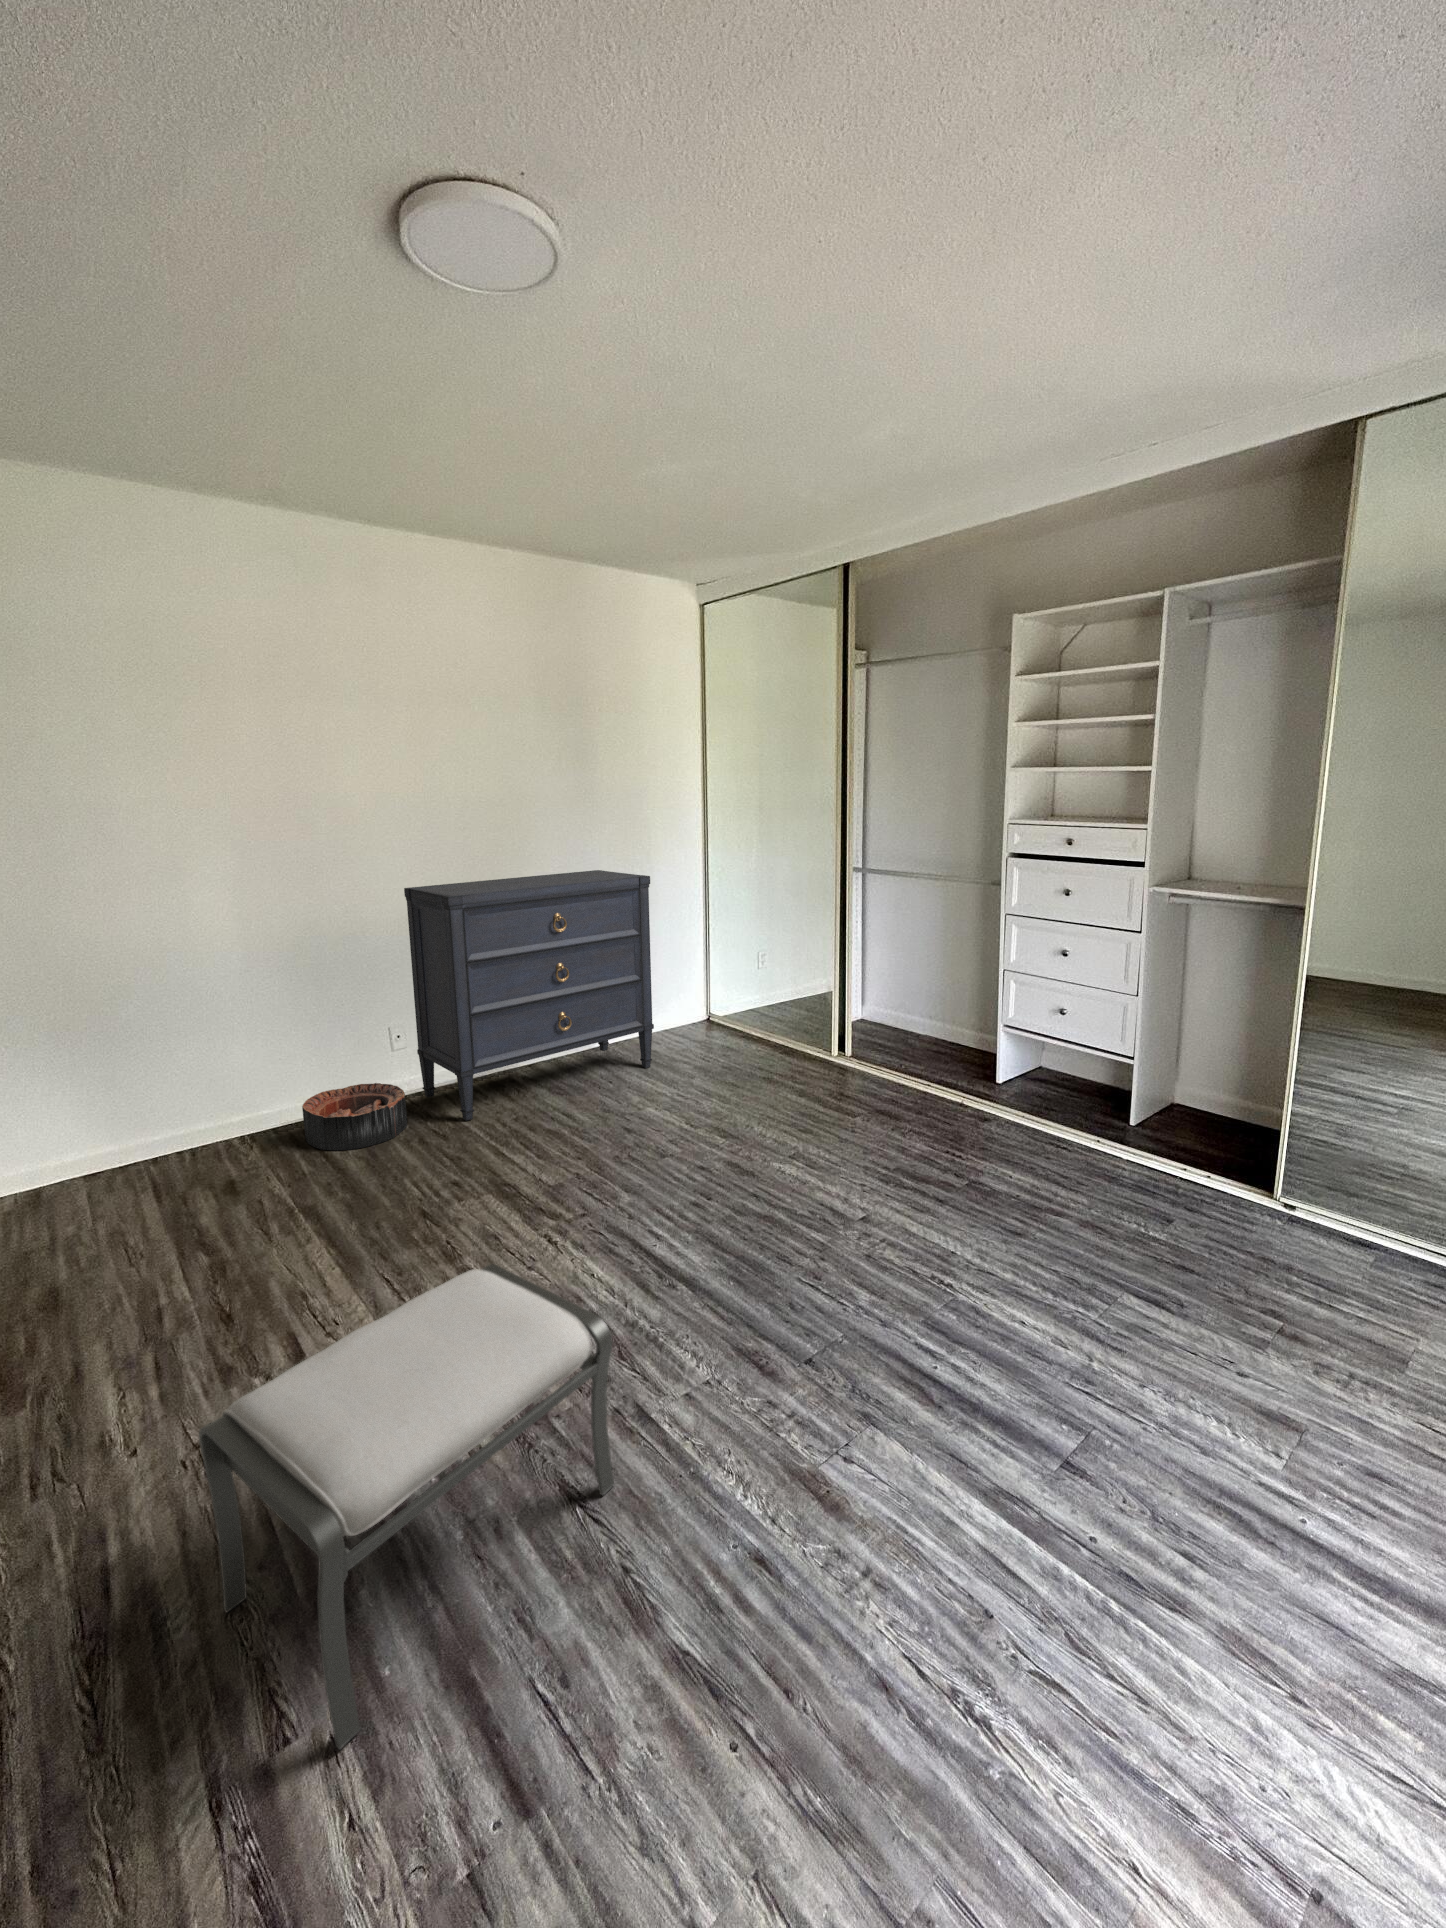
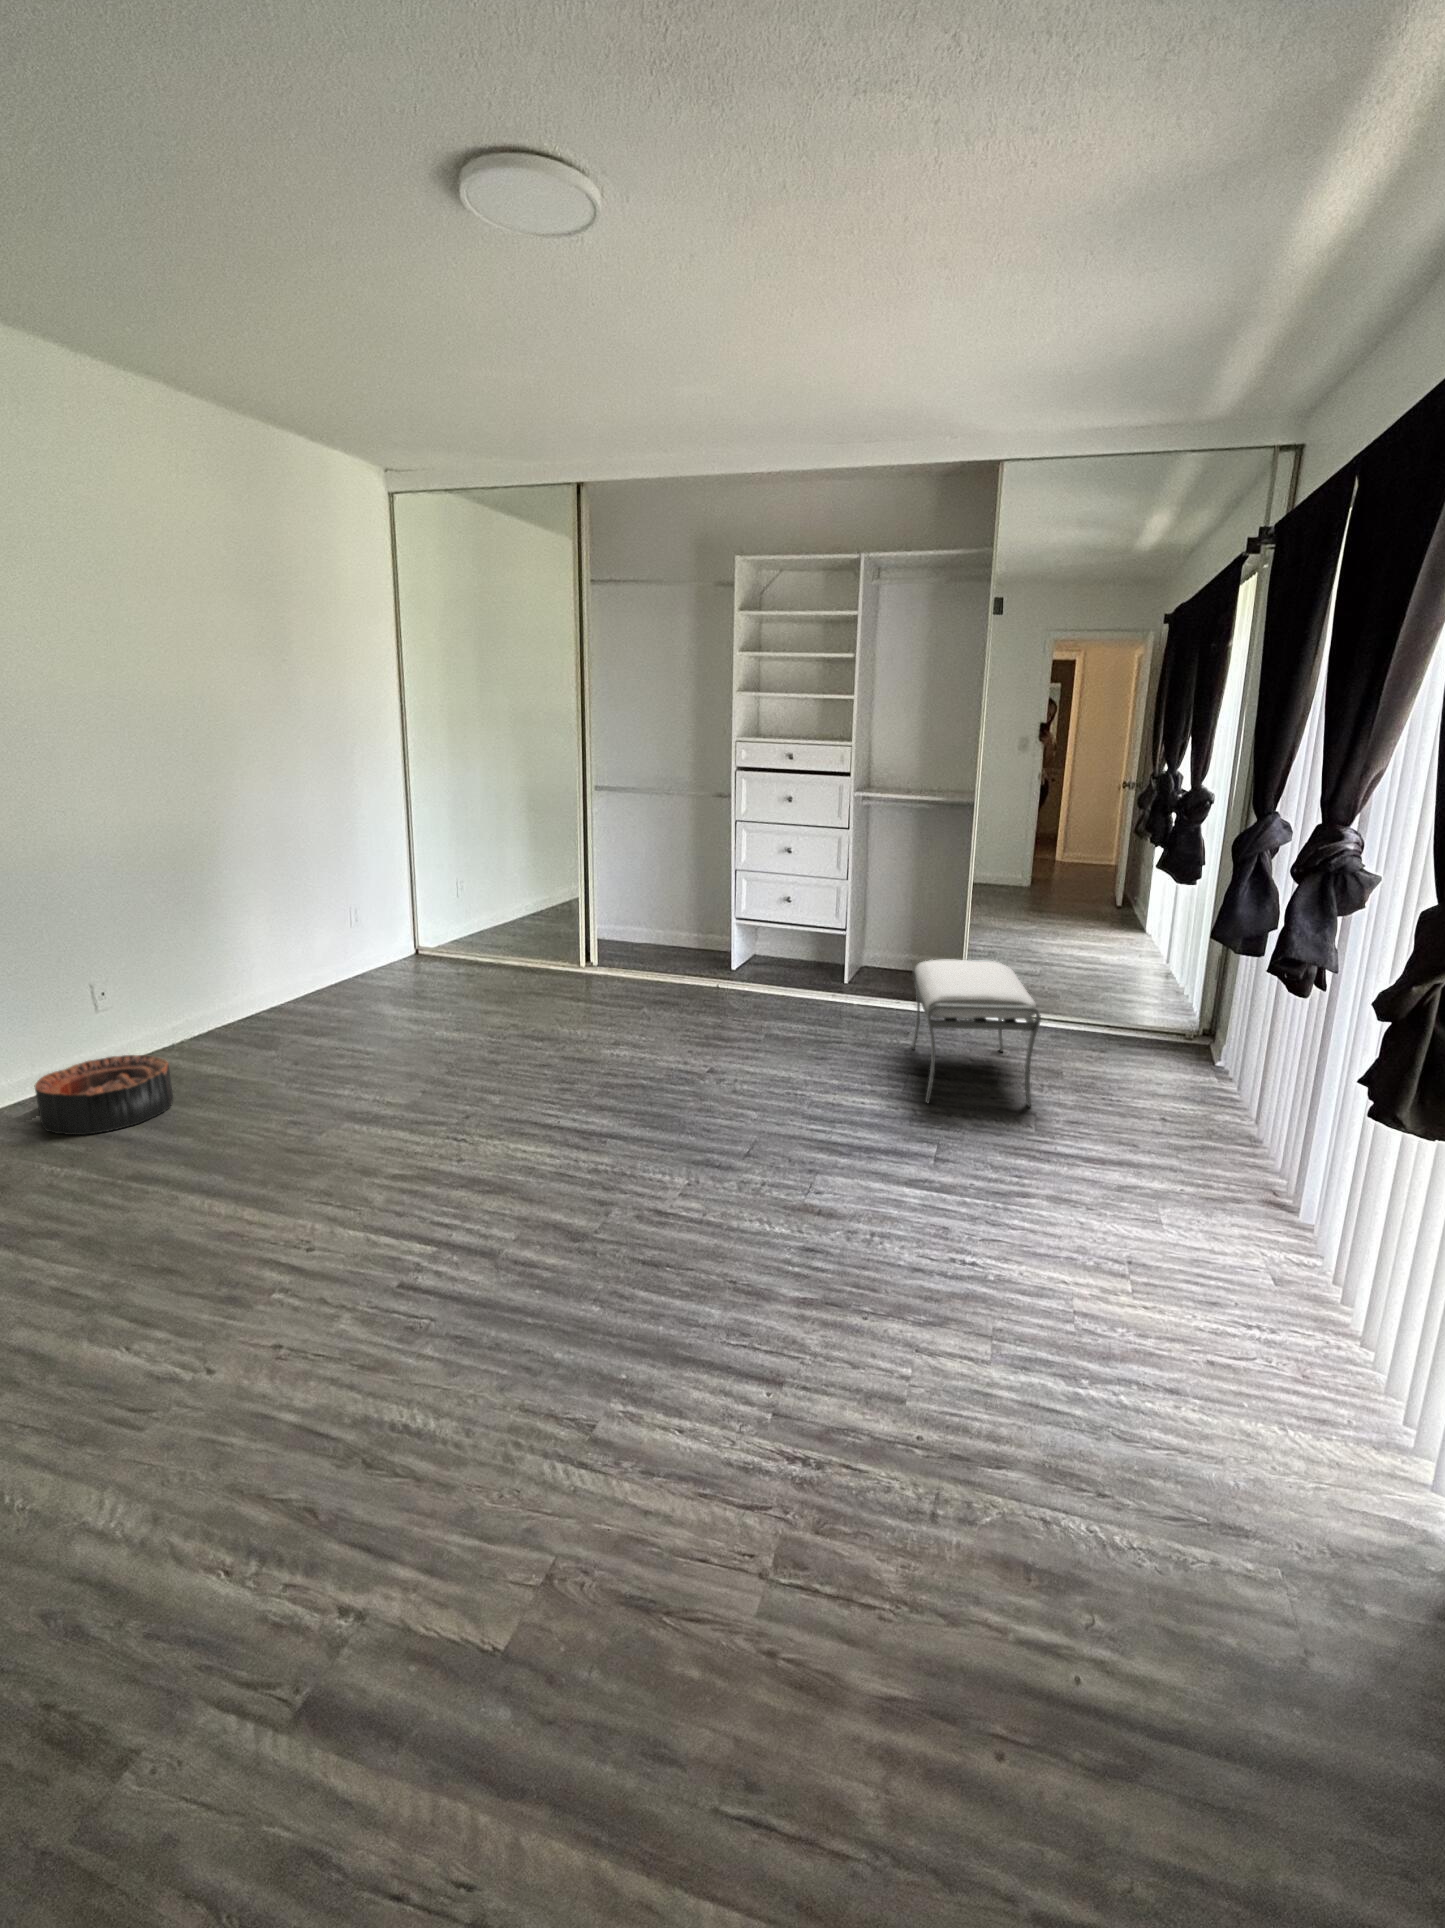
dresser: present [404,870,654,1121] -> none [113,796,403,1078]
ottoman: present [199,1264,614,1749] -> present [912,959,1041,1107]

